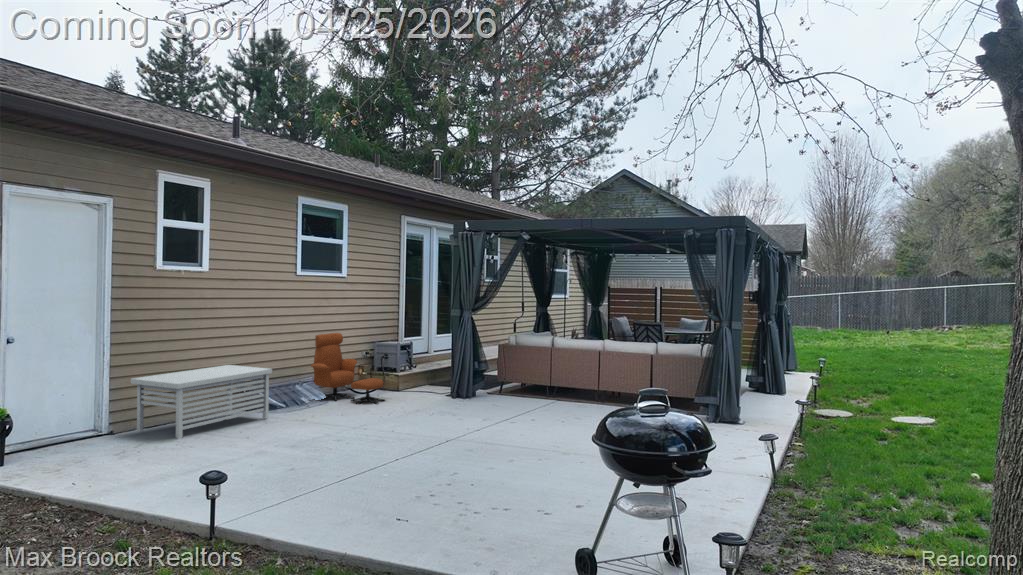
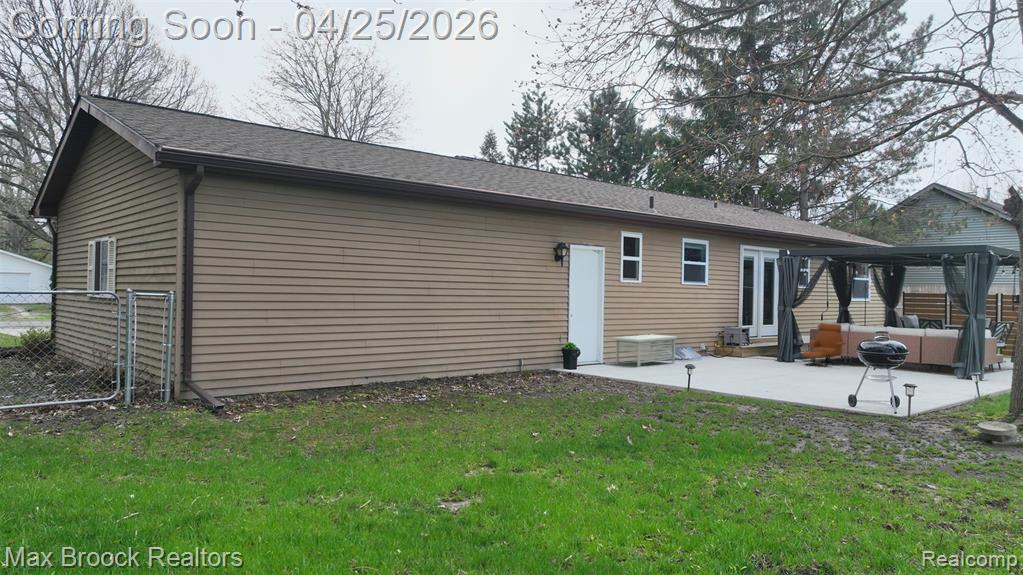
lounge chair: present [311,333,385,404] -> present [803,323,845,367]

